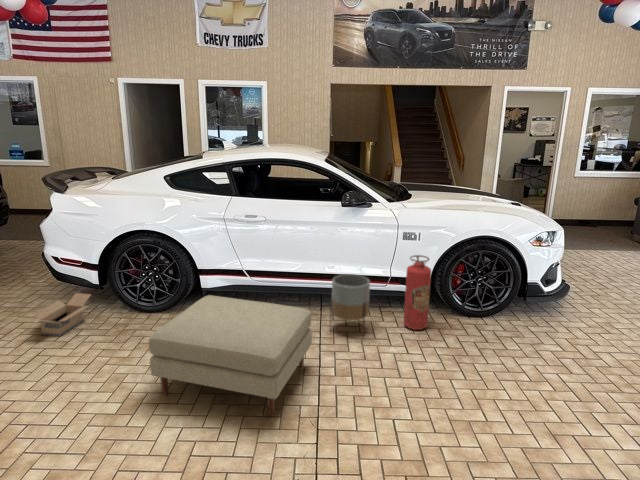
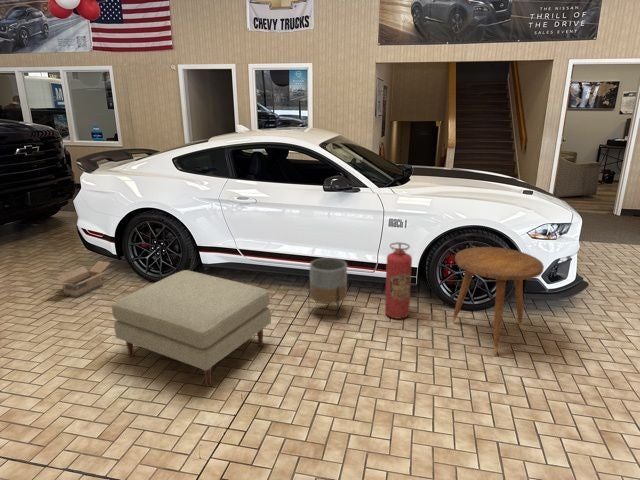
side table: none [469,255,559,356] -> present [452,247,544,355]

